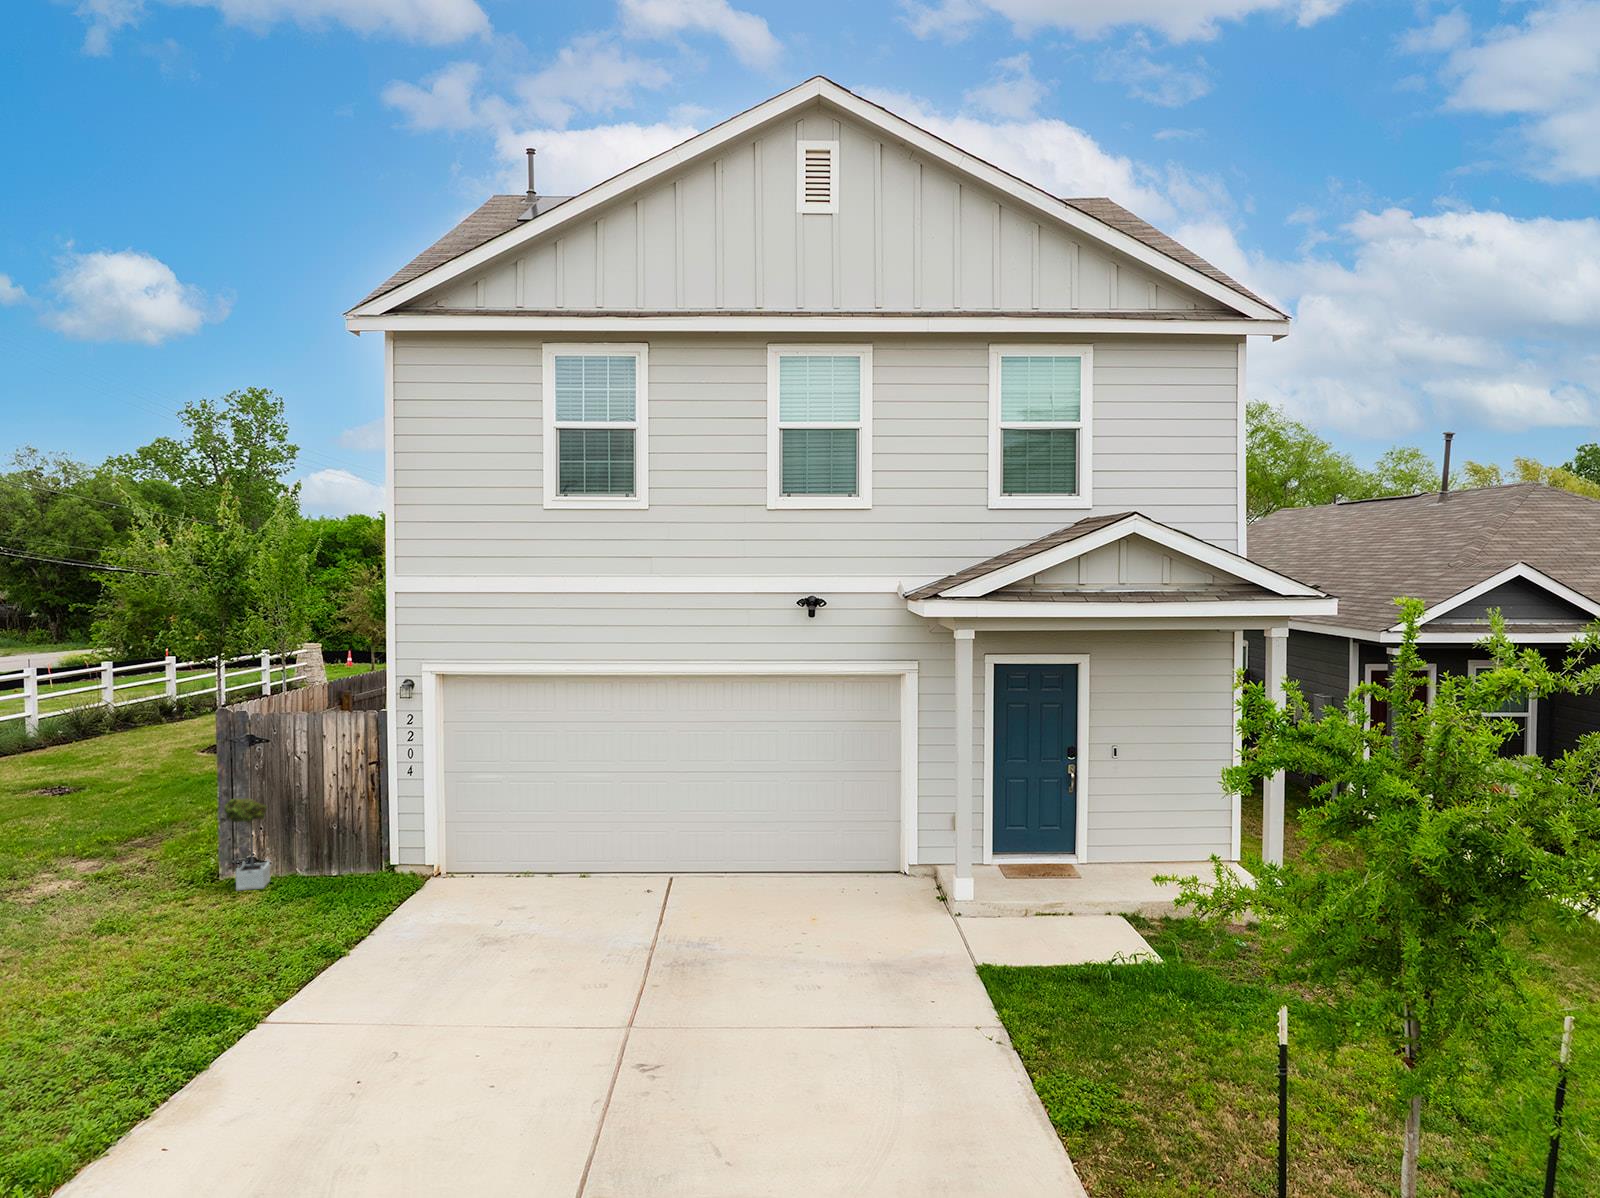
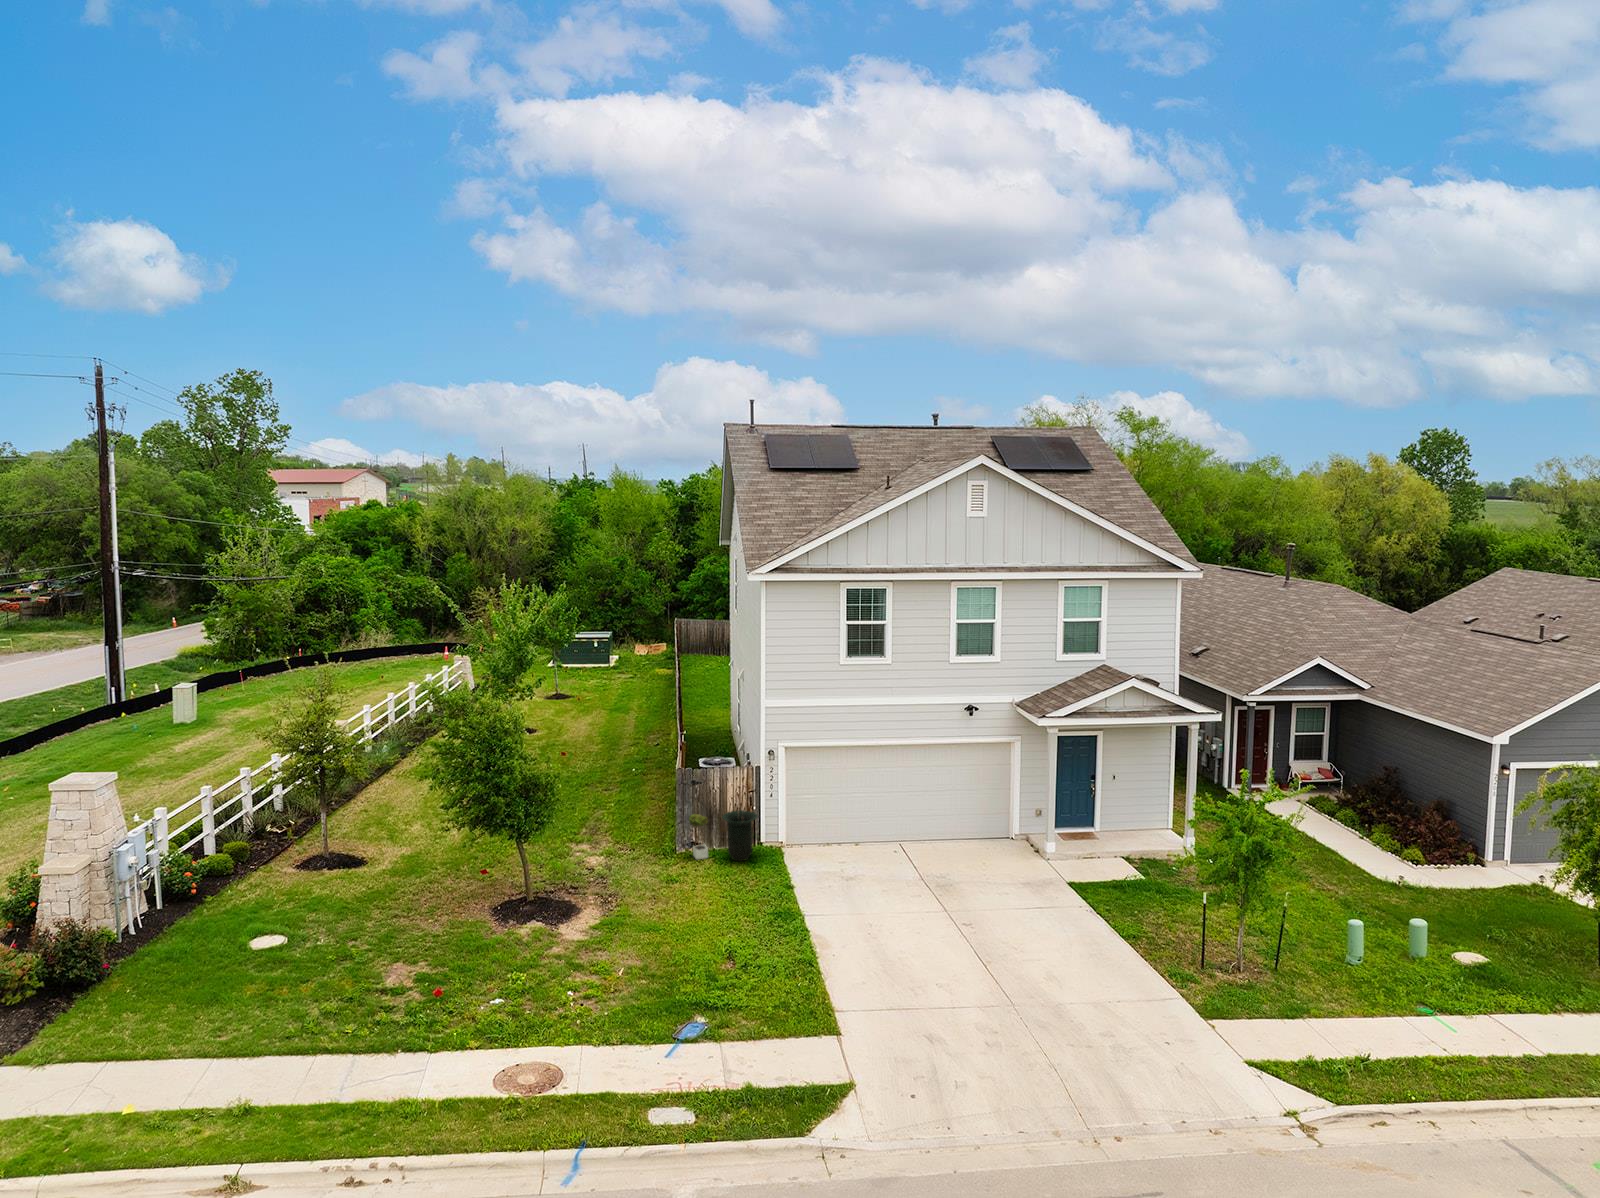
trash can: none [285,796,365,896] -> present [722,810,757,861]

